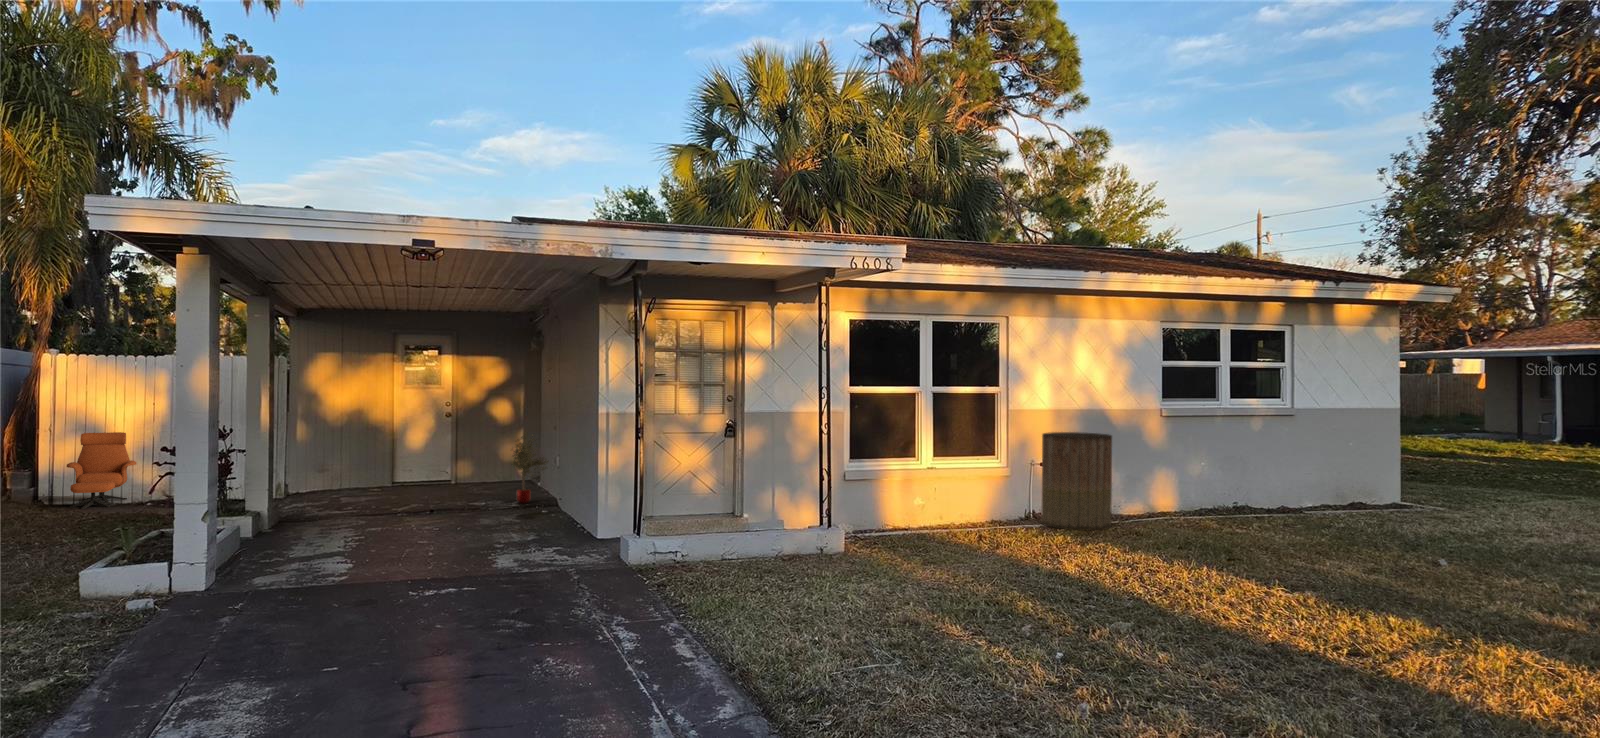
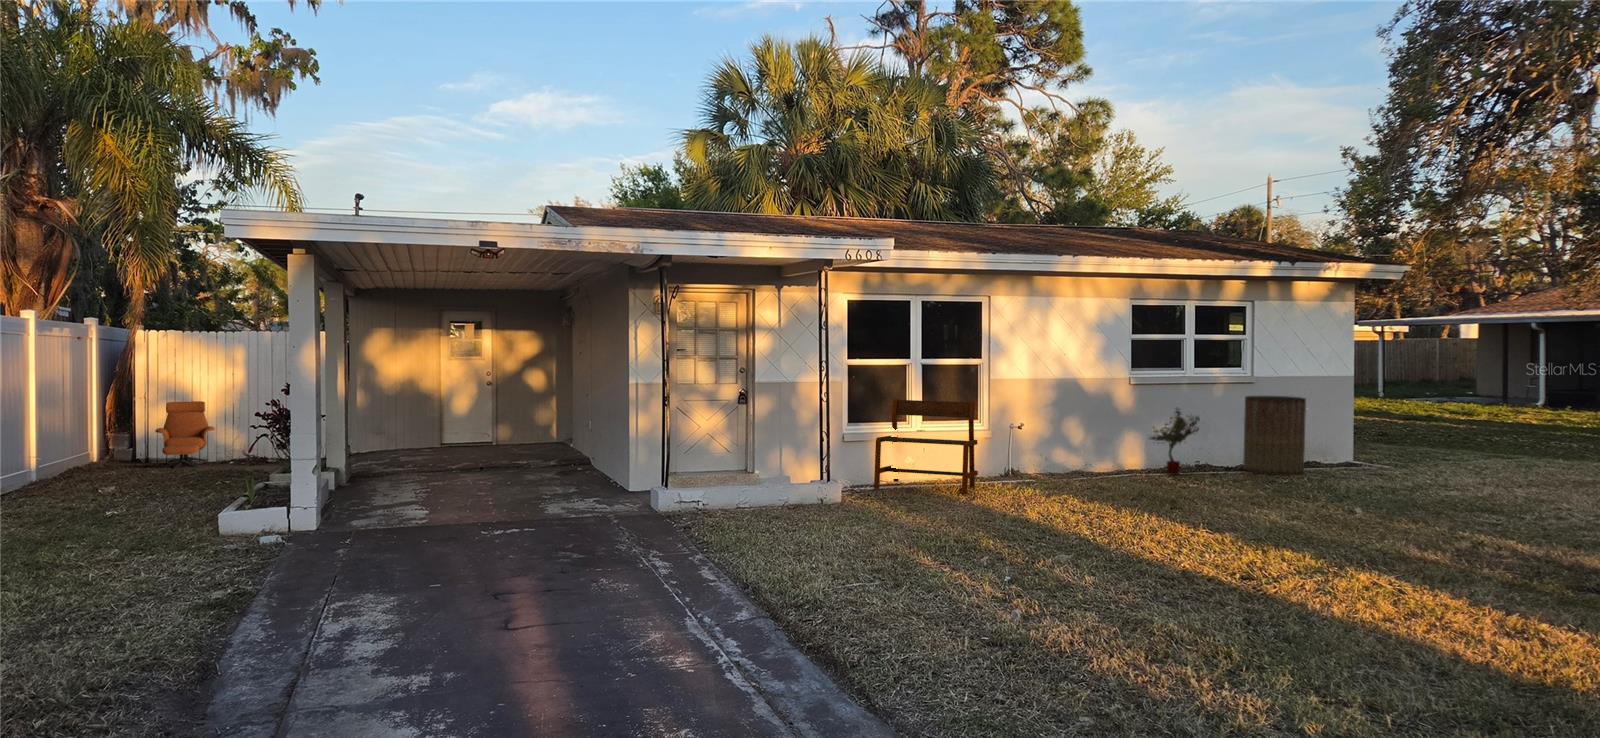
bench: none [880,431,998,542] -> present [874,399,978,495]
trash can: present [1041,432,1112,530] -> present [1243,396,1306,475]
potted tree: present [513,433,548,503] -> present [1151,408,1200,475]

